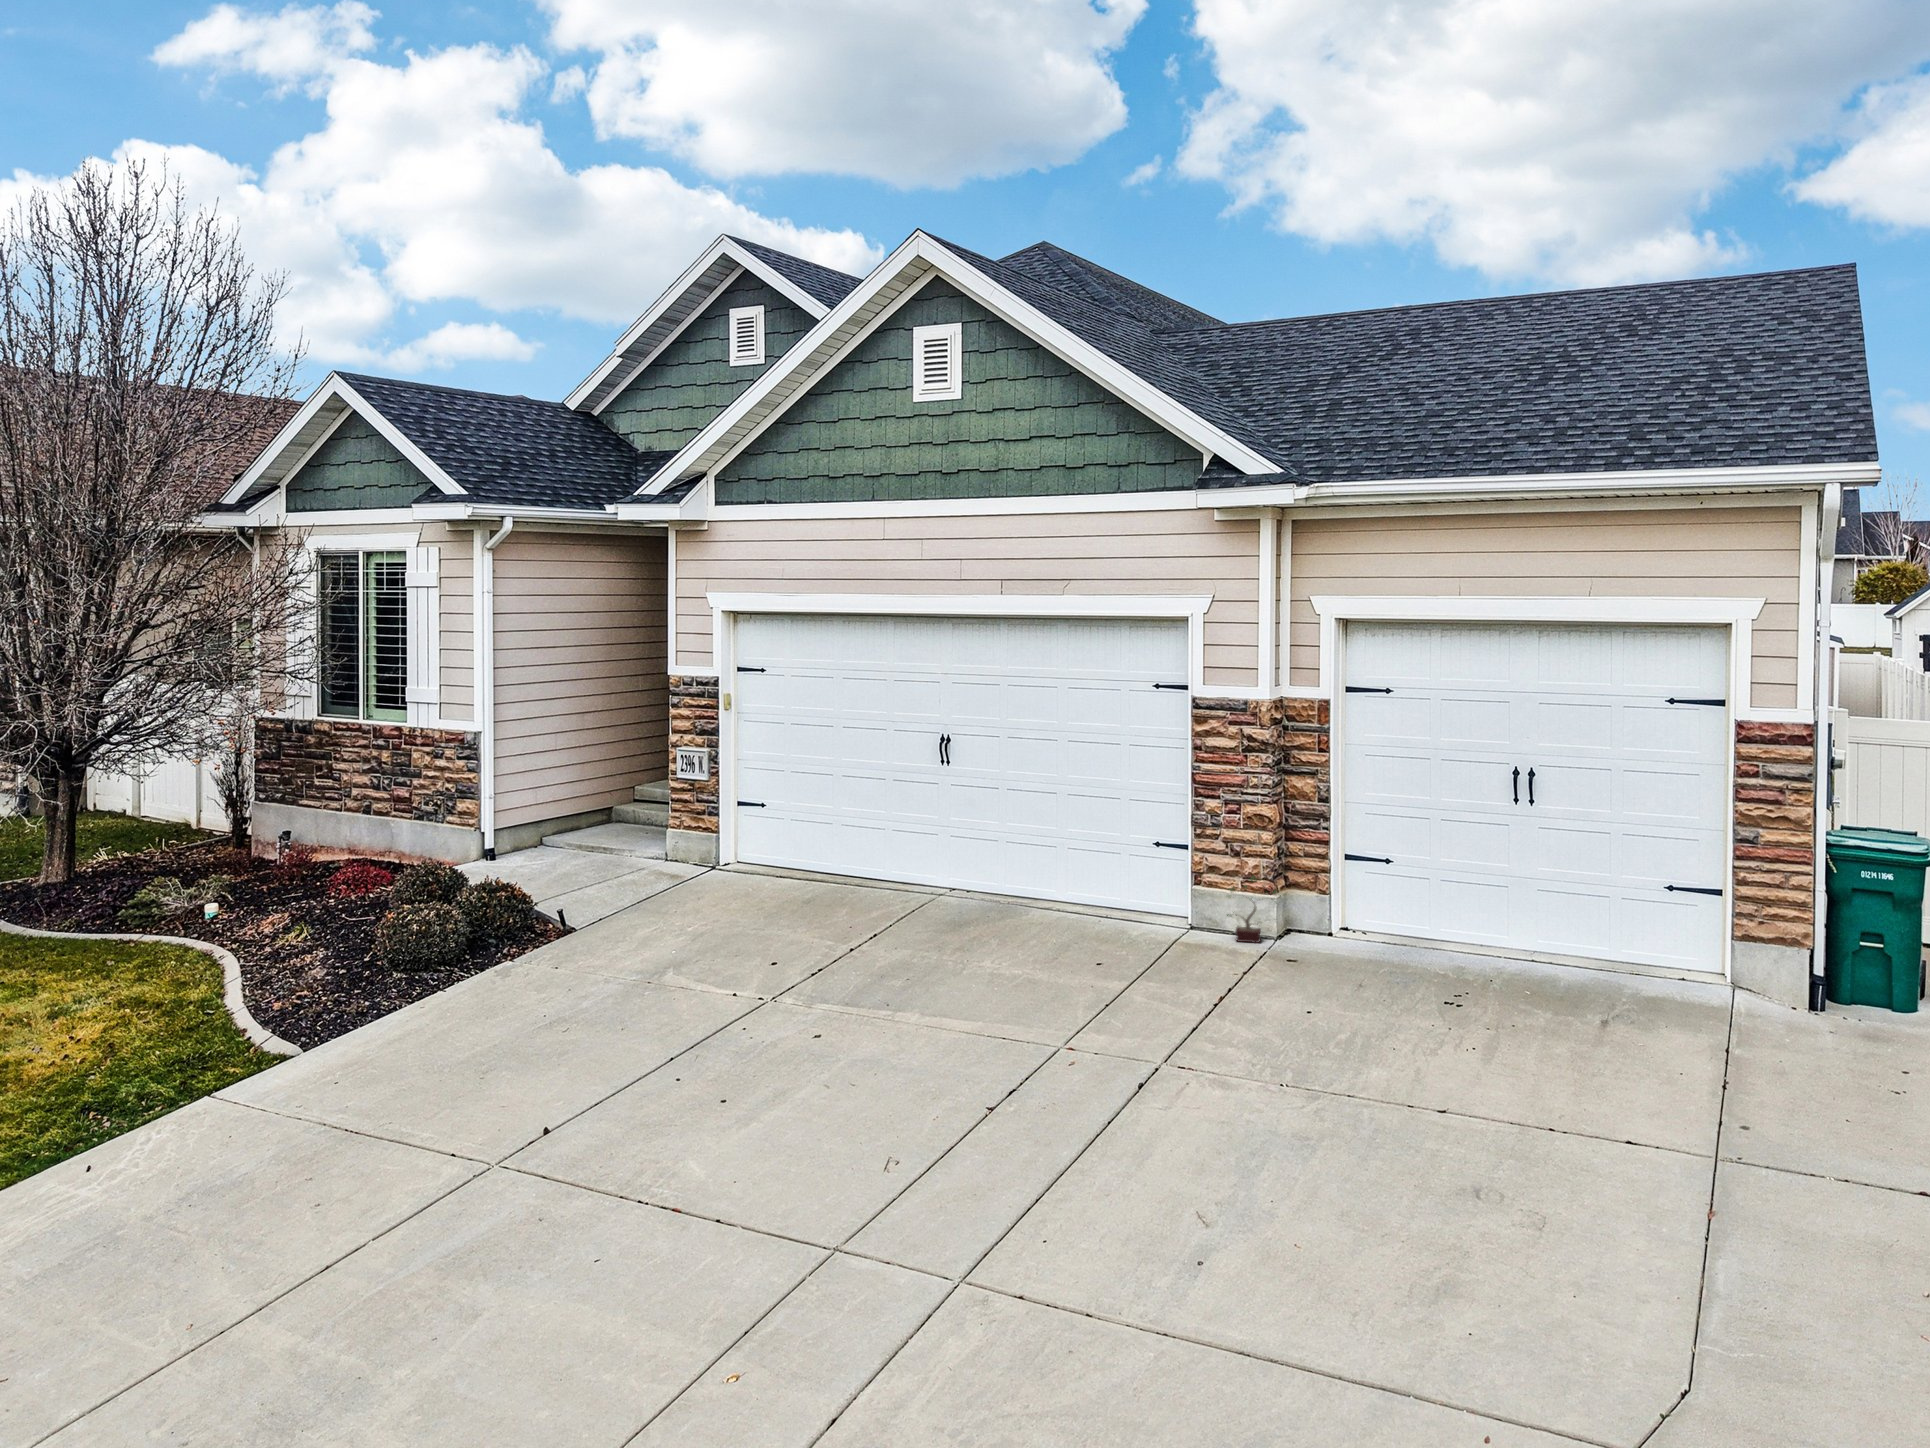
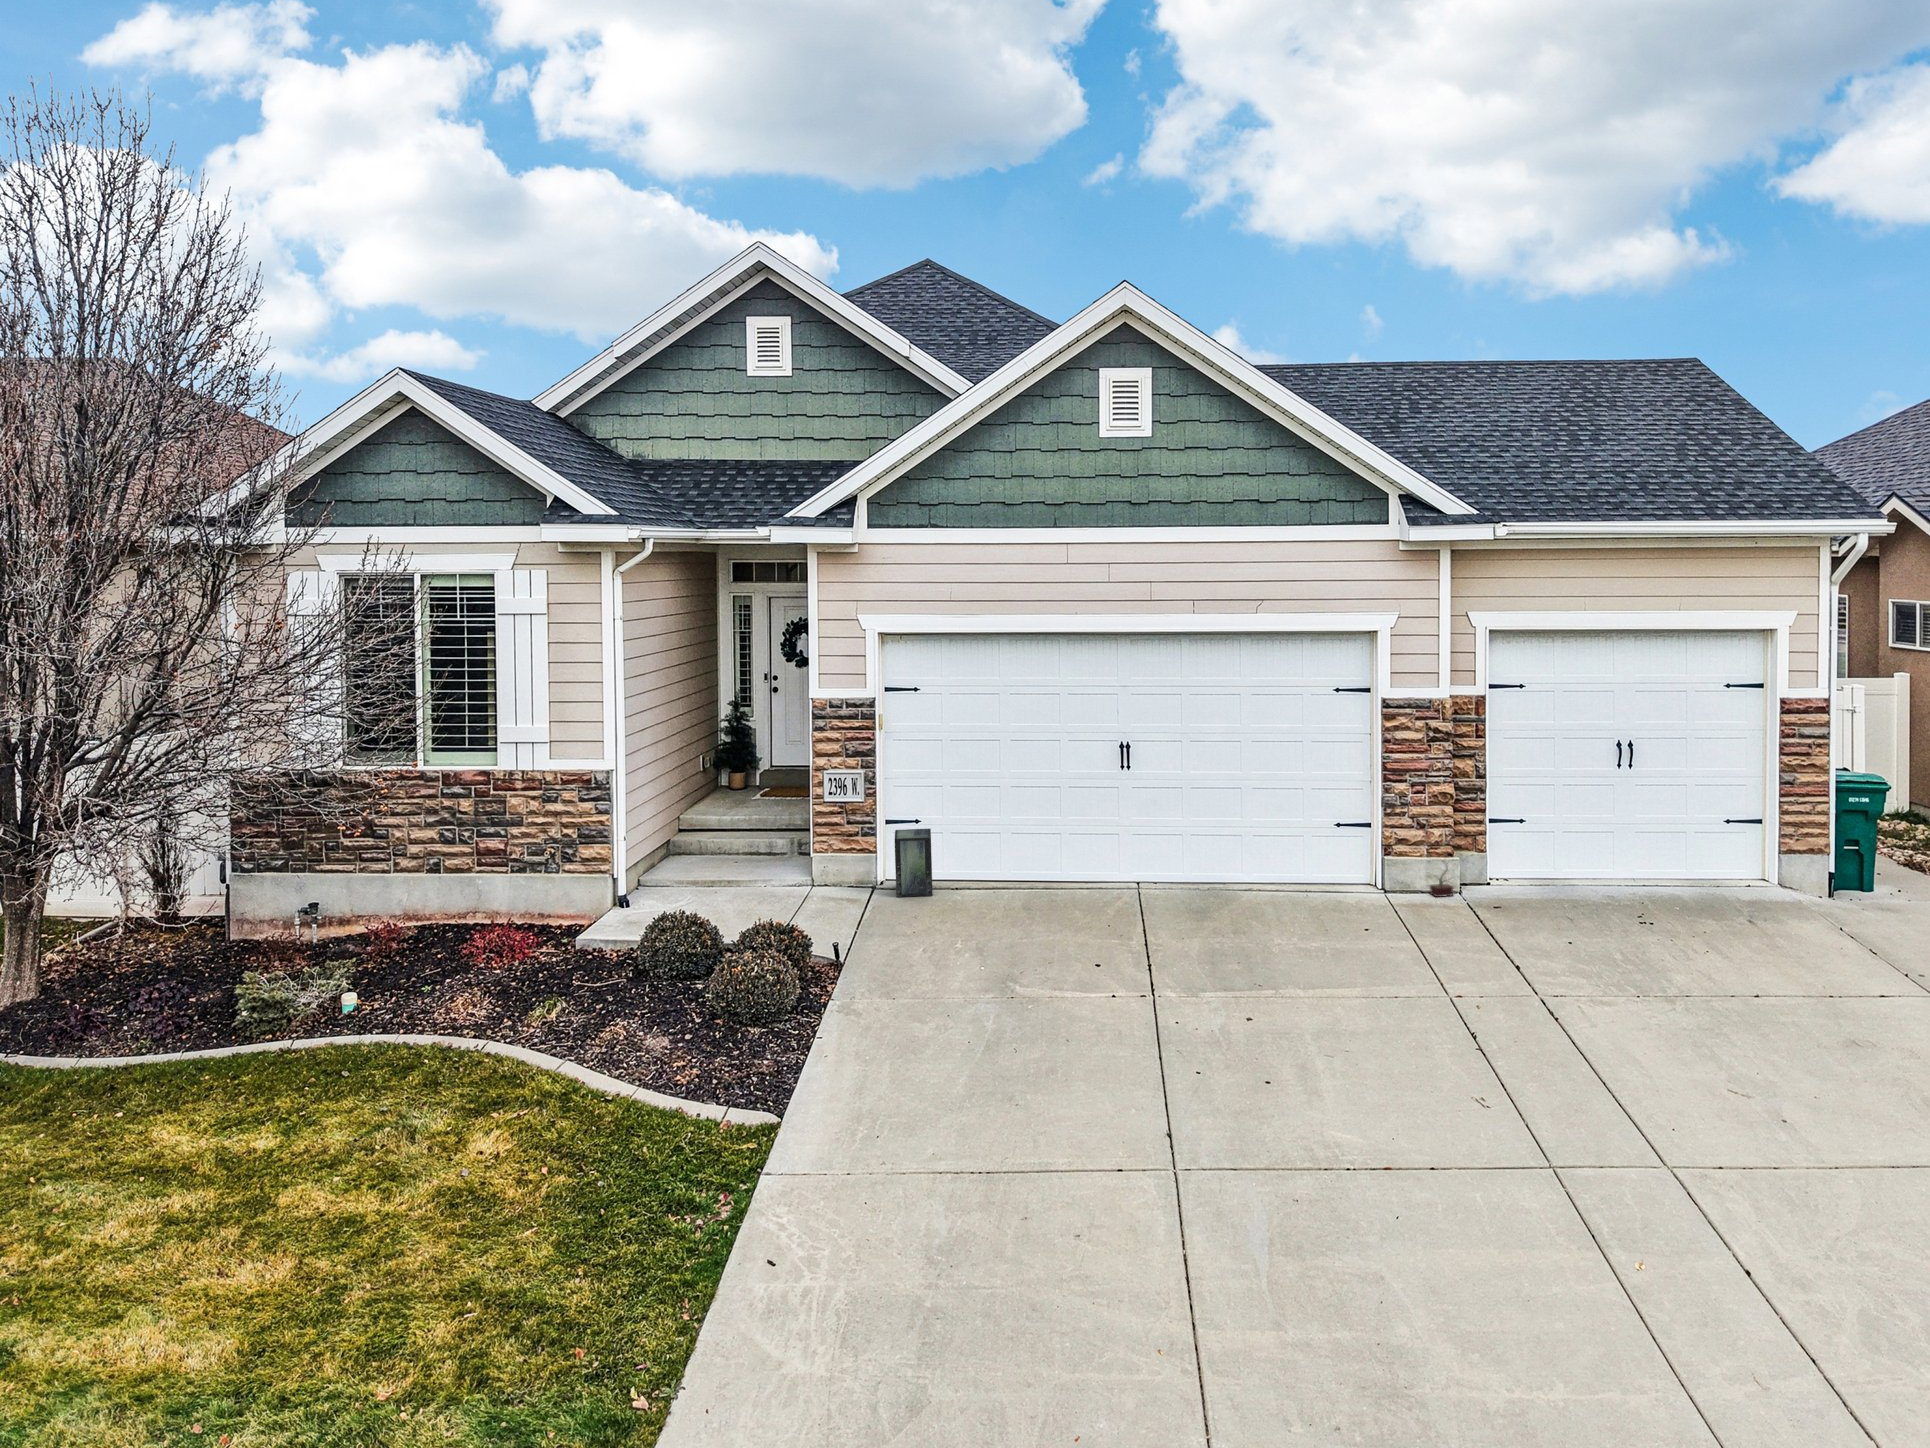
storage box: none [699,811,753,880] -> present [895,829,933,897]

